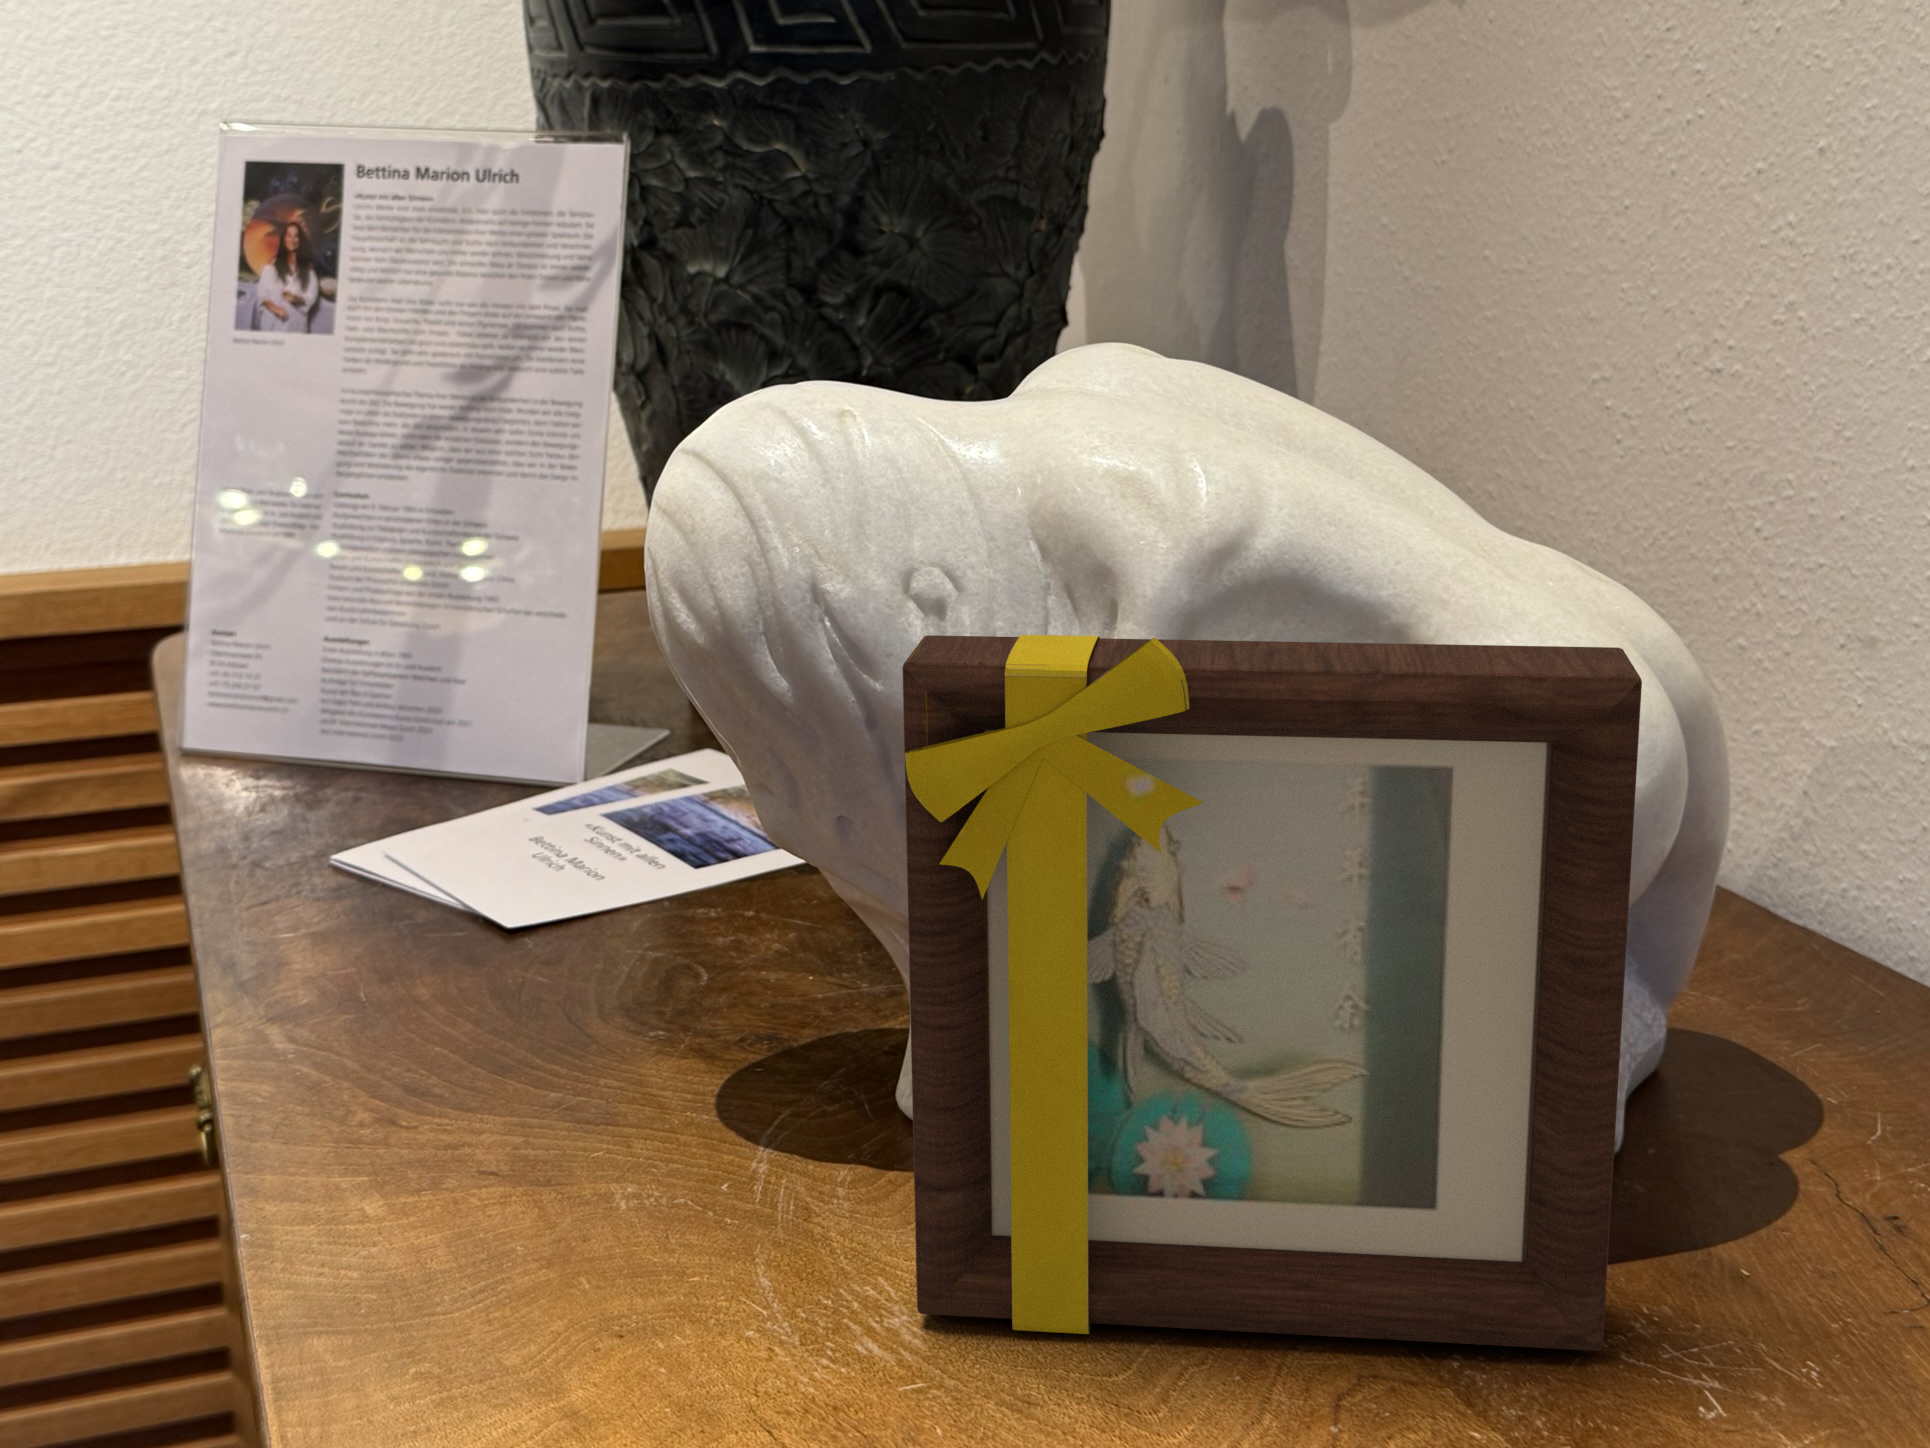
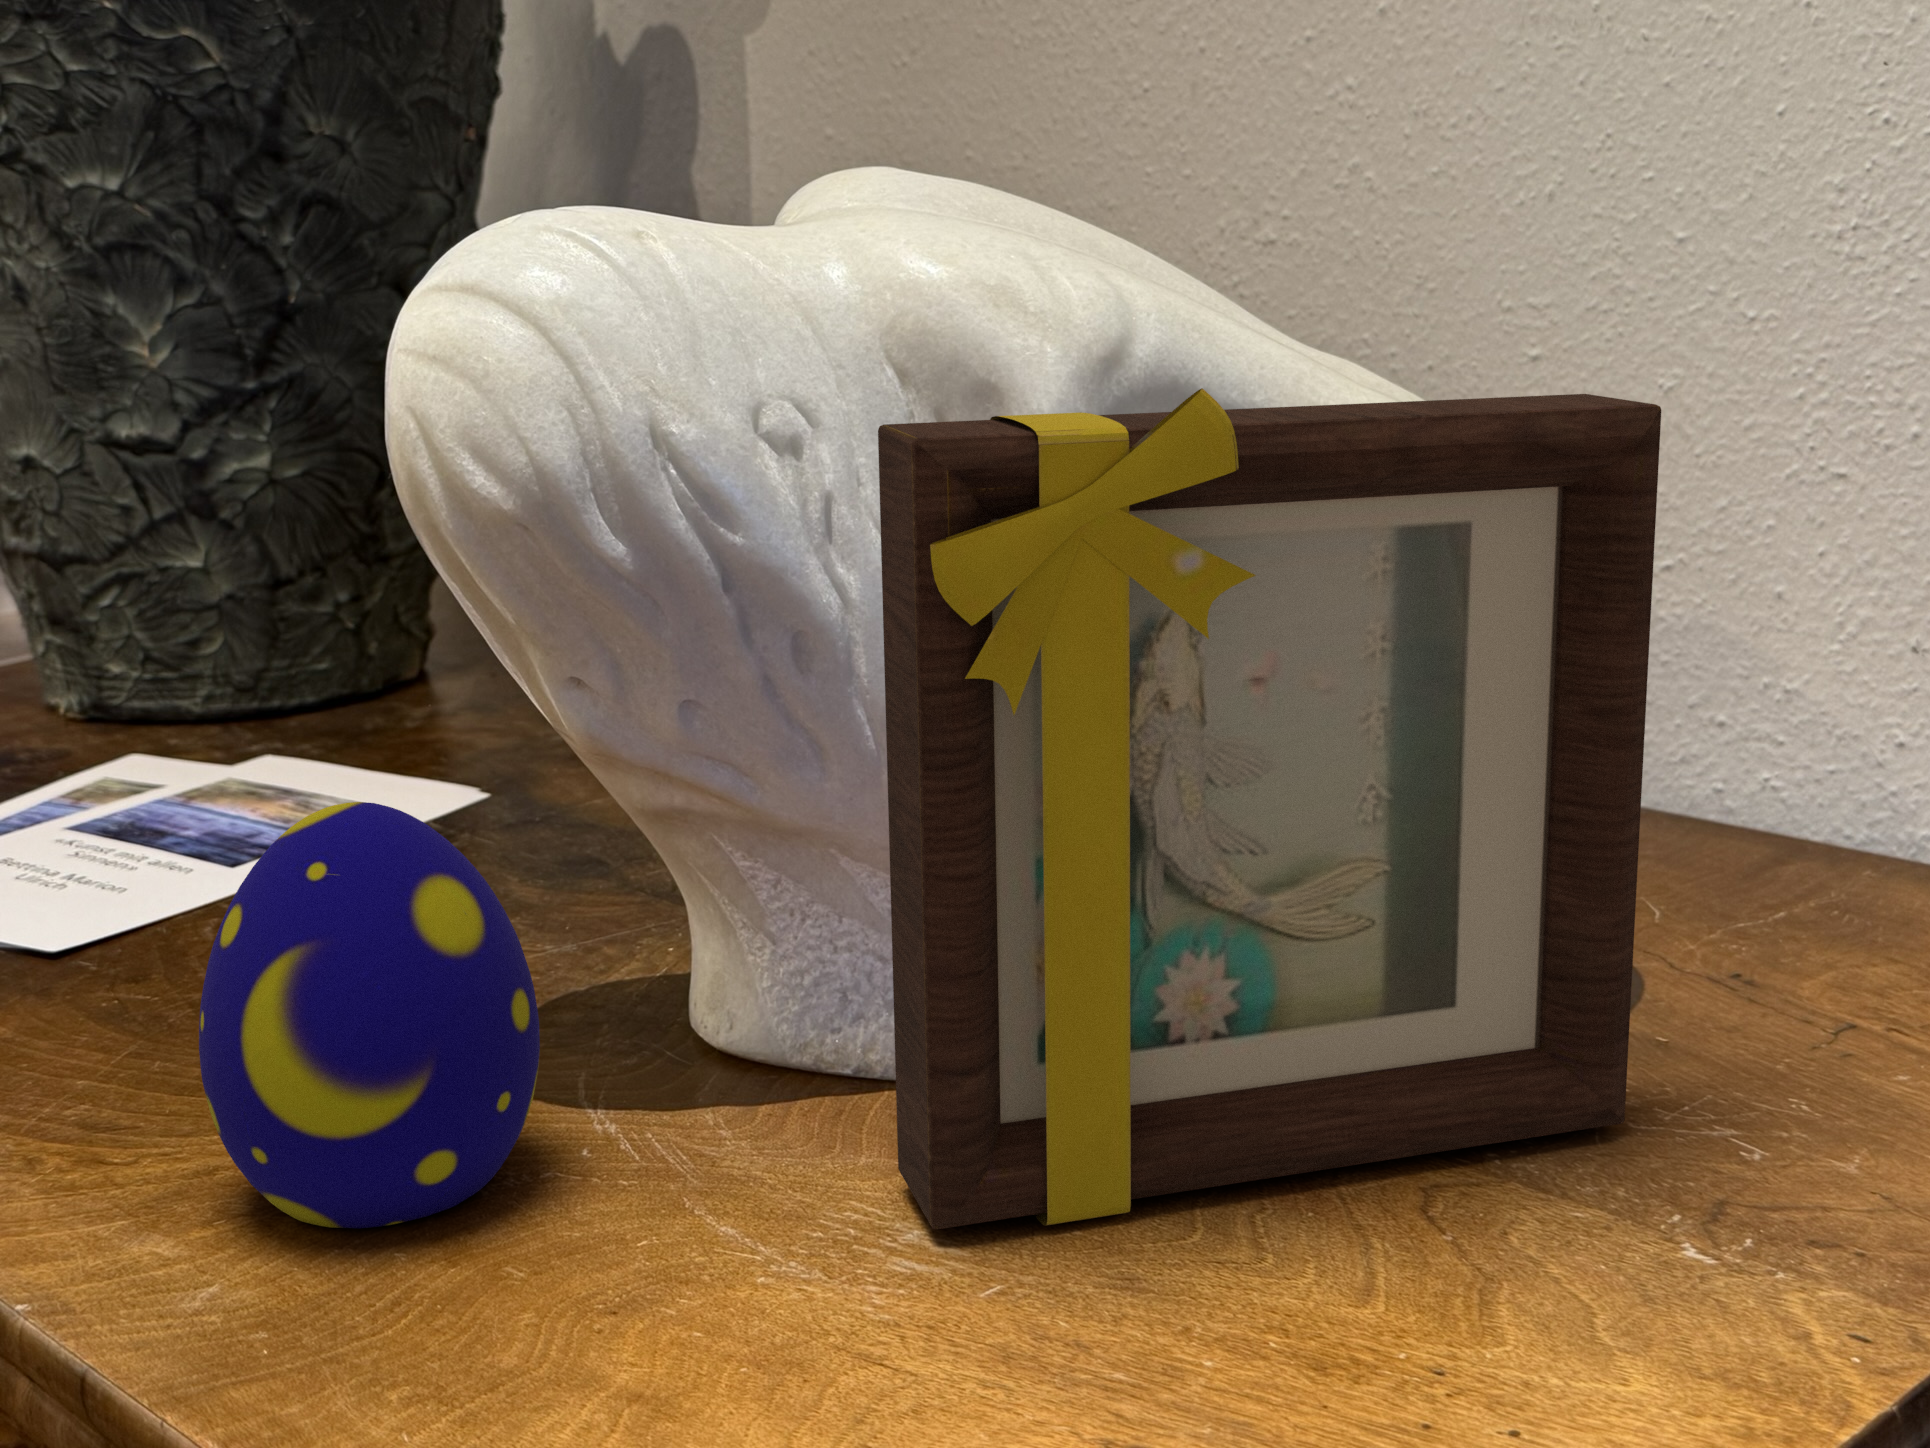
decorative egg: none [441,881,704,1216] -> present [199,802,540,1228]

